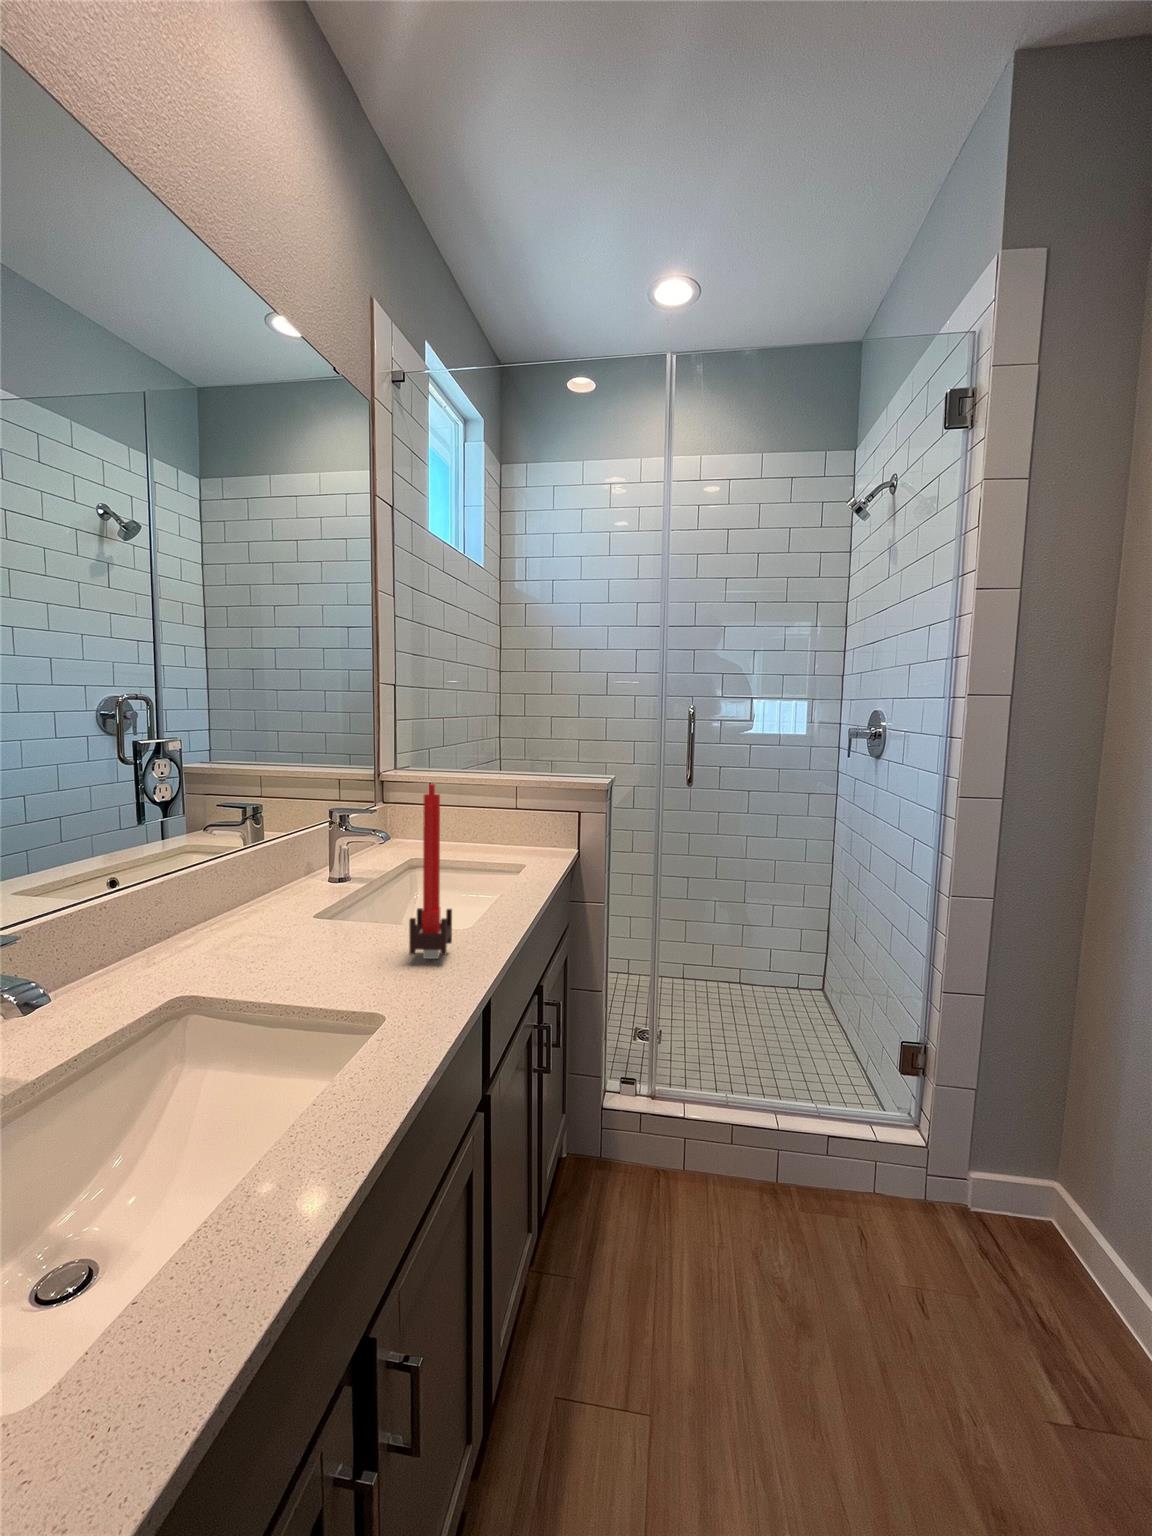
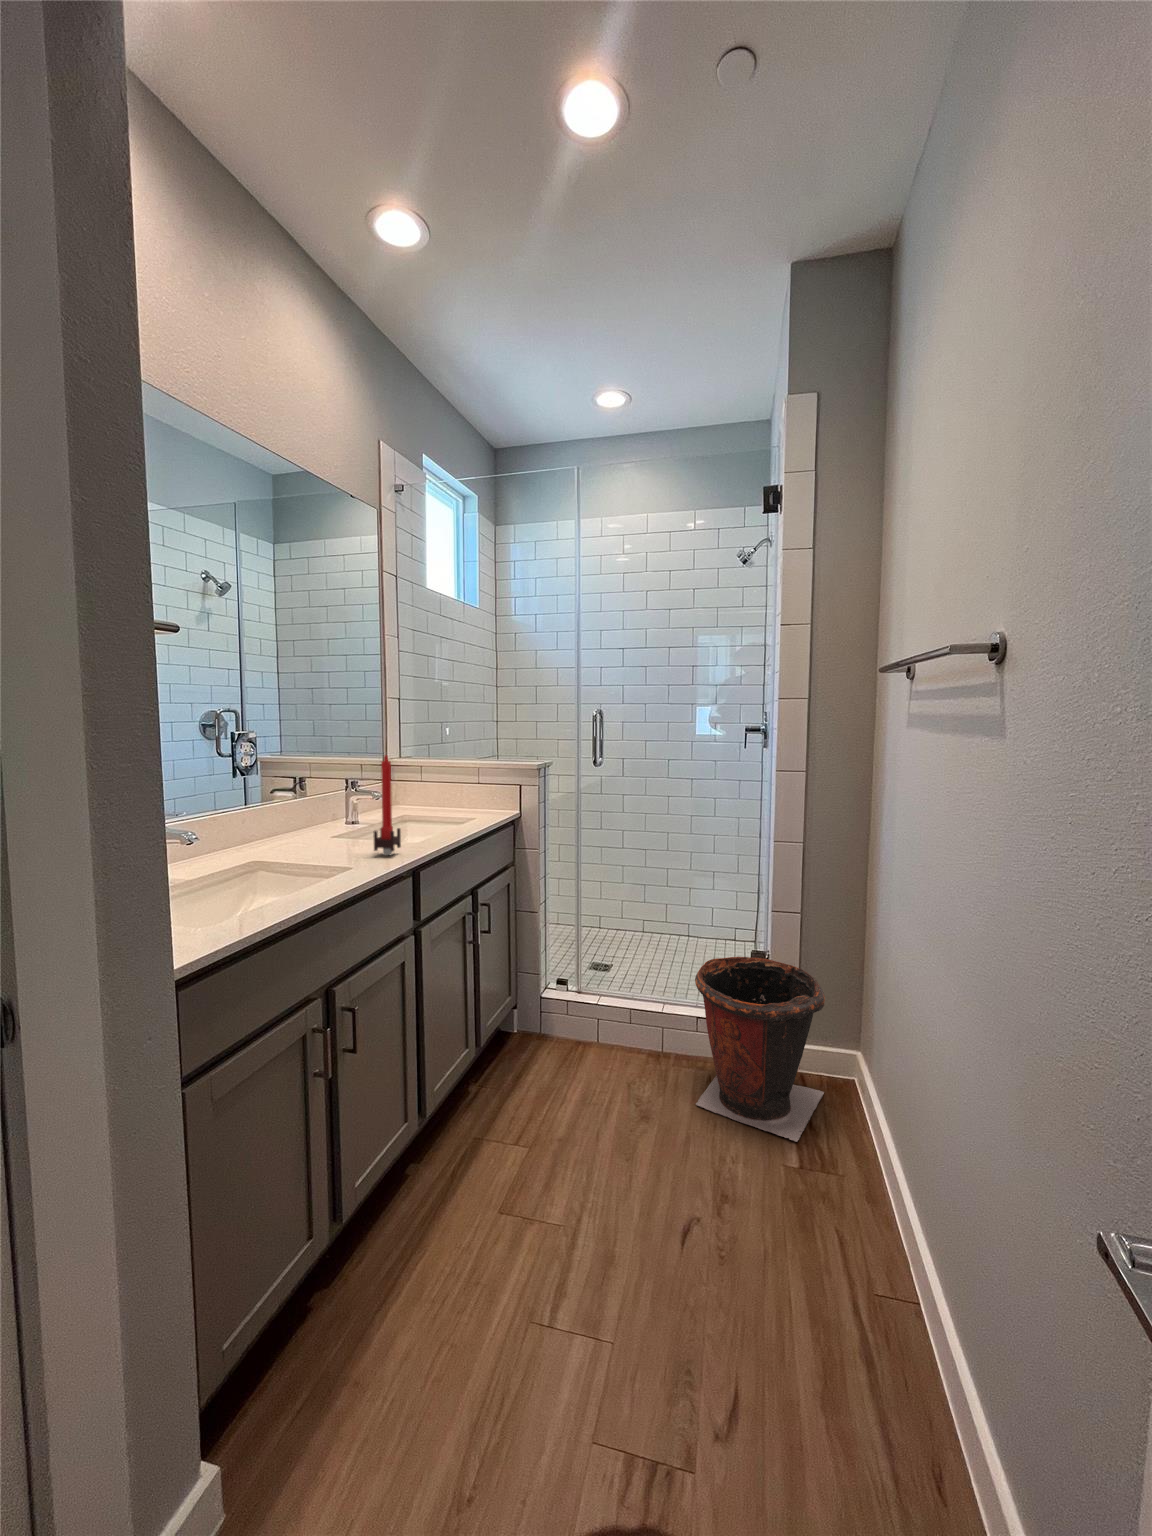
waste bin: none [858,1058,1081,1366] -> present [695,957,825,1142]

